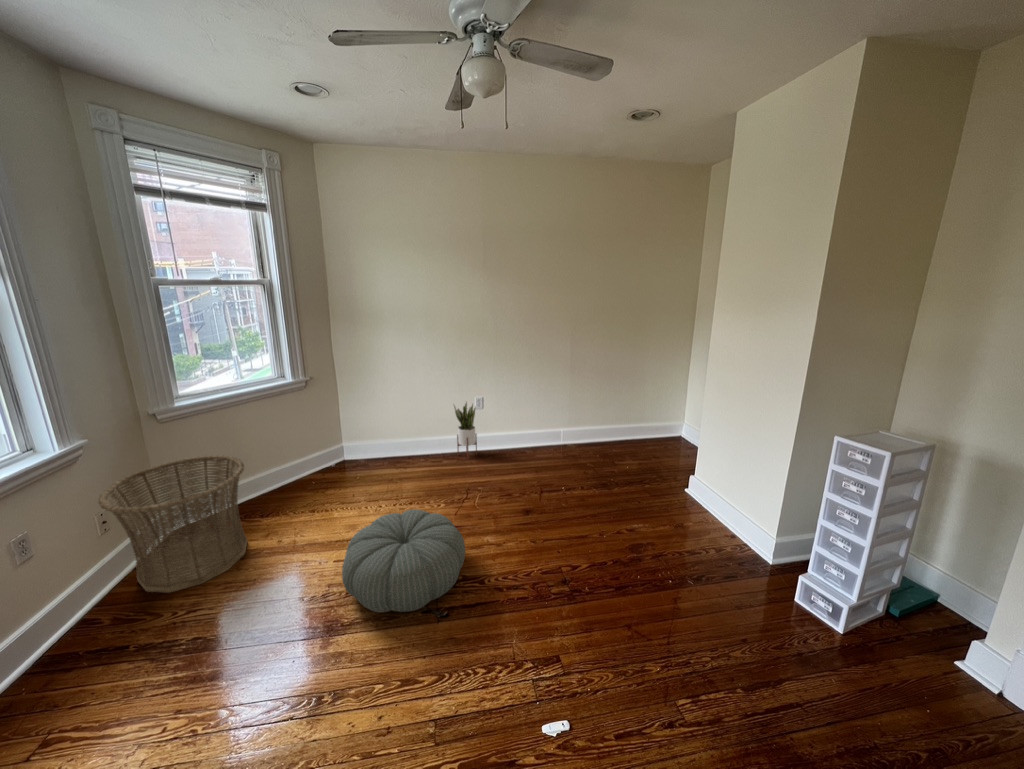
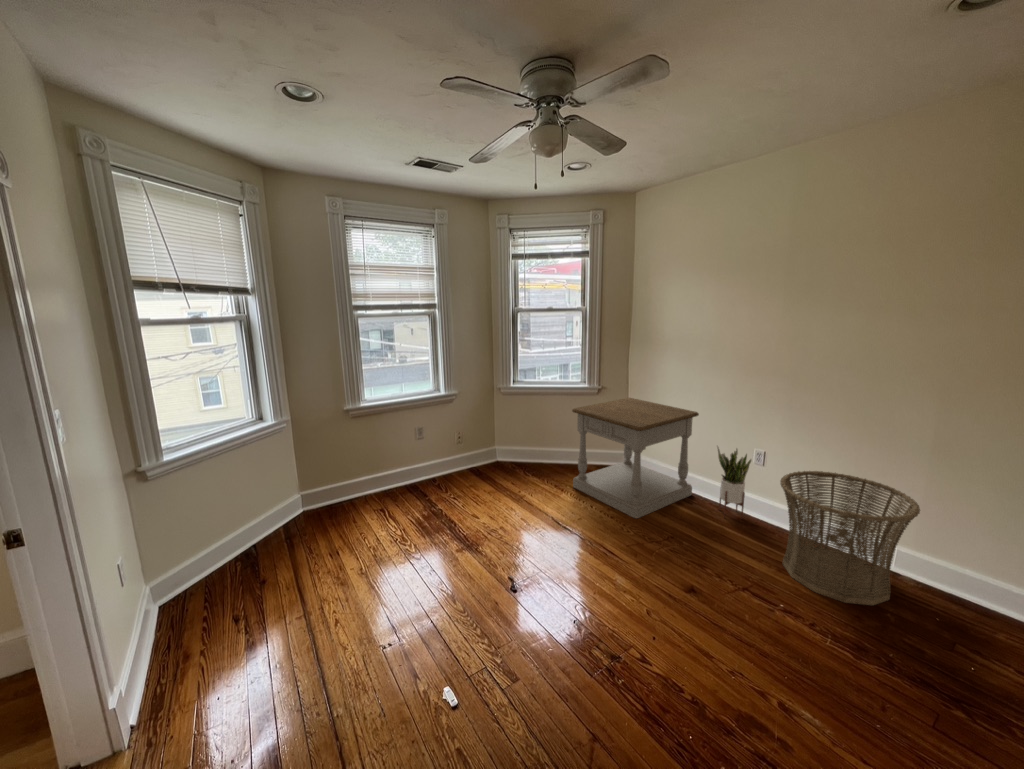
side table: none [314,381,428,501] -> present [572,398,699,519]
basket: present [99,455,247,593] -> present [780,471,920,605]
pouf: present [342,510,465,612] -> none [484,501,585,580]

